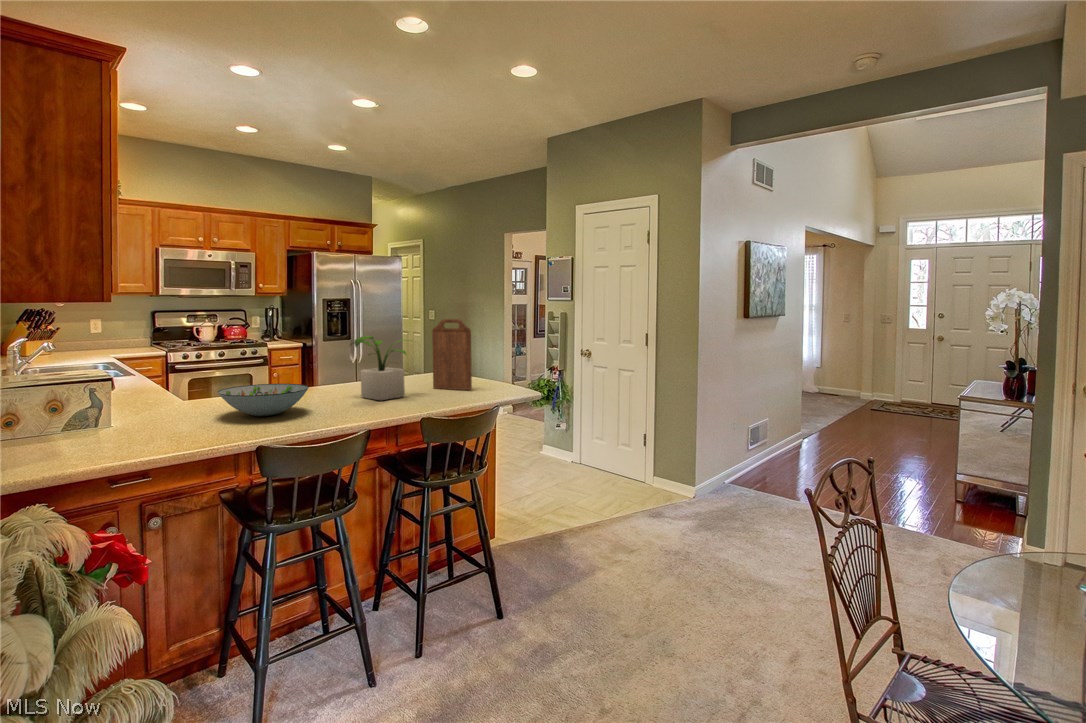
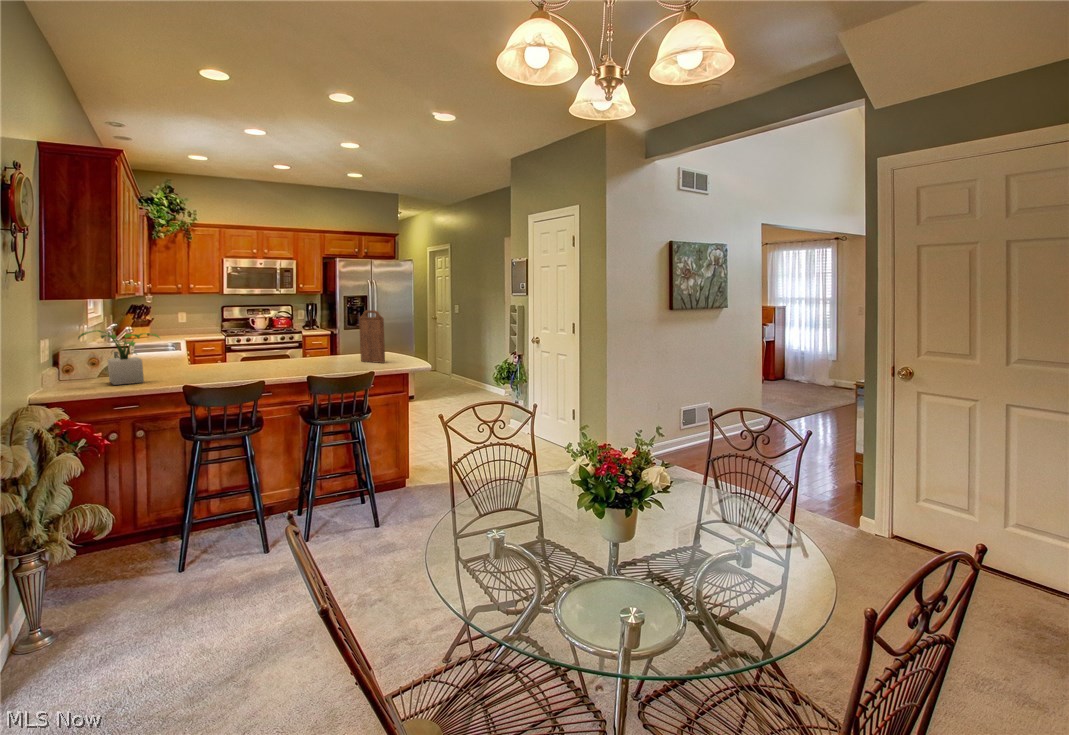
potted plant: present [350,336,412,400] -> present [78,330,160,385]
decorative bowl: present [218,384,309,416] -> none [192,354,253,374]

